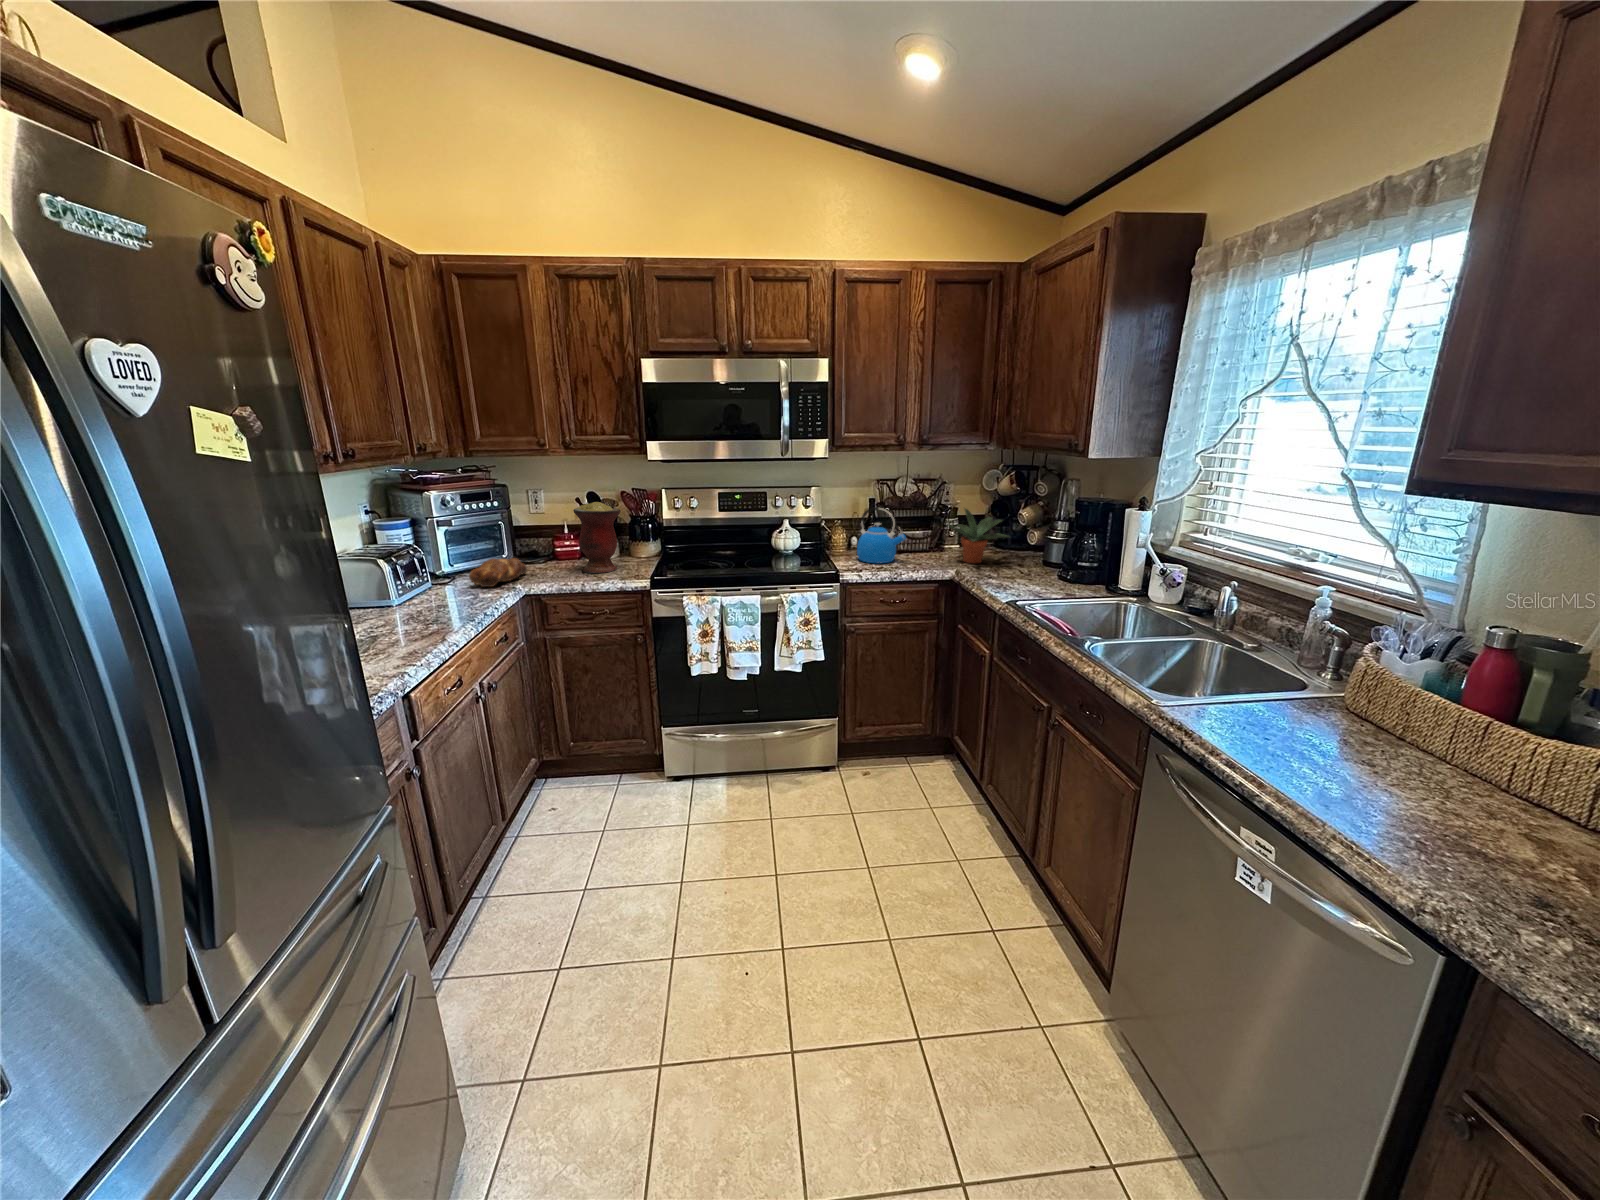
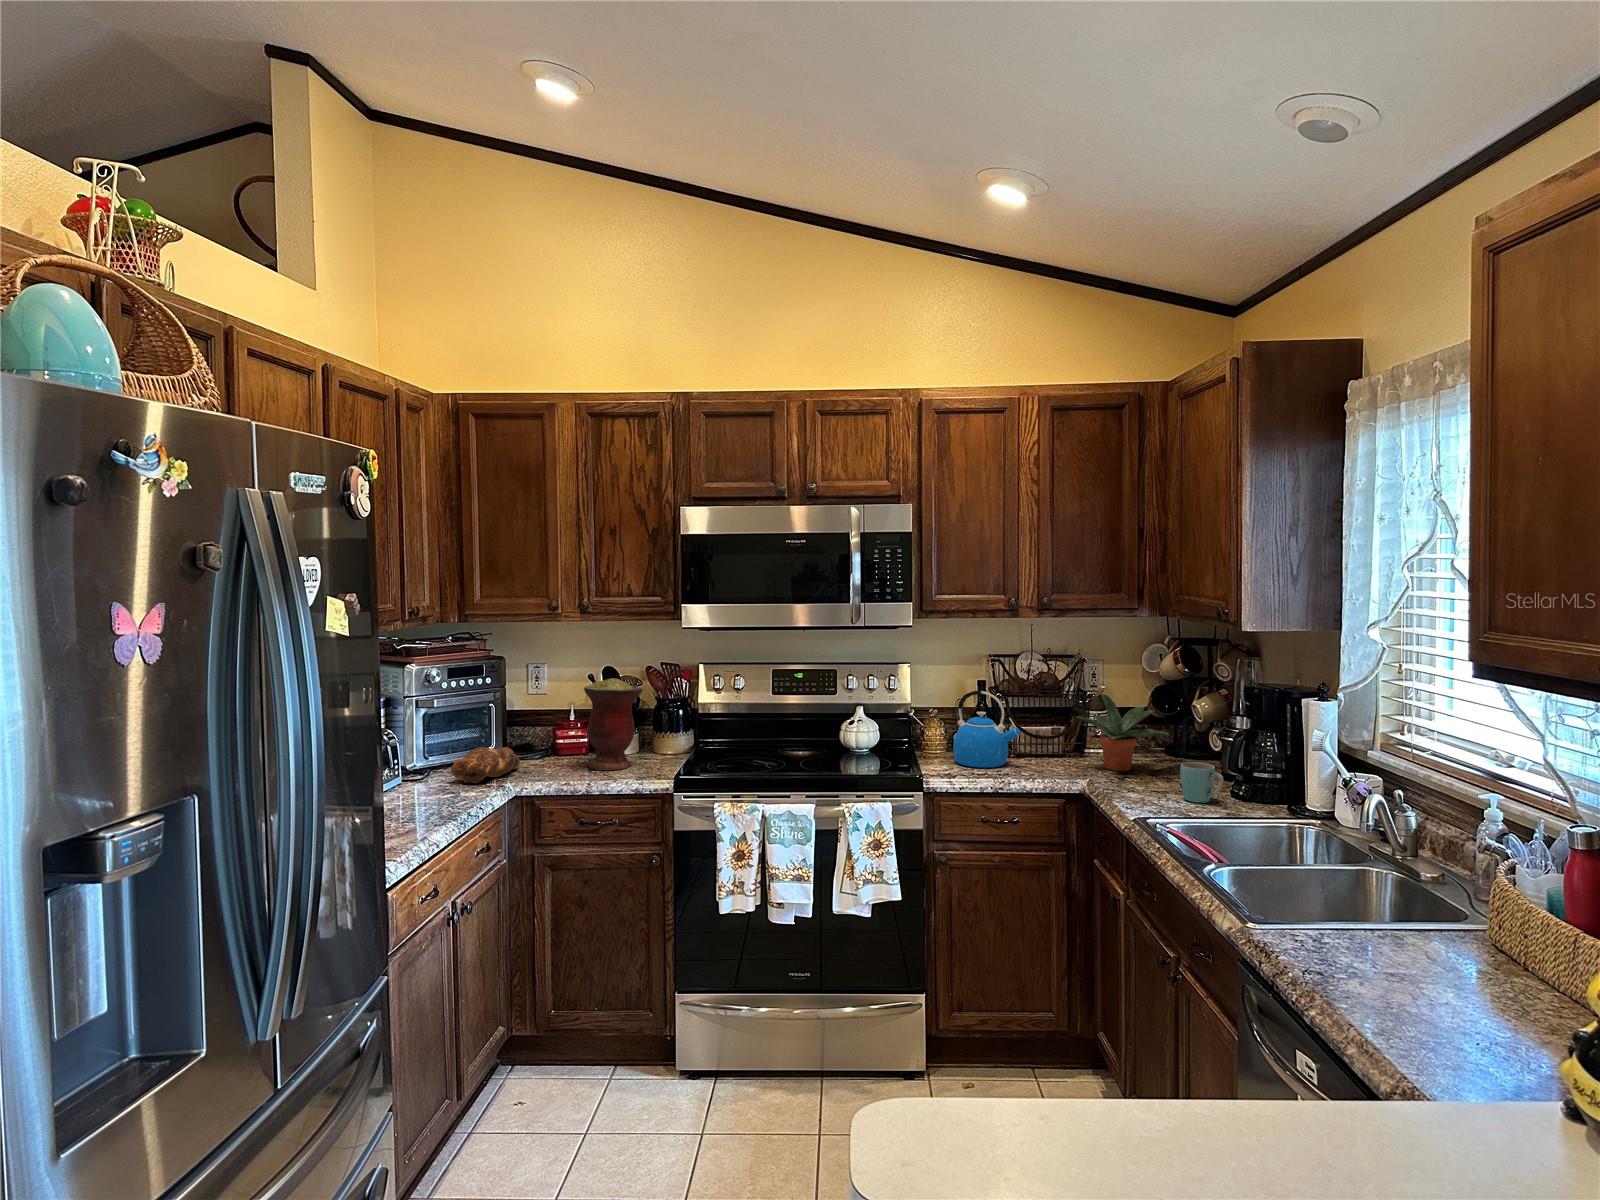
mug: none [1025,557,1057,586] -> present [1180,762,1223,803]

